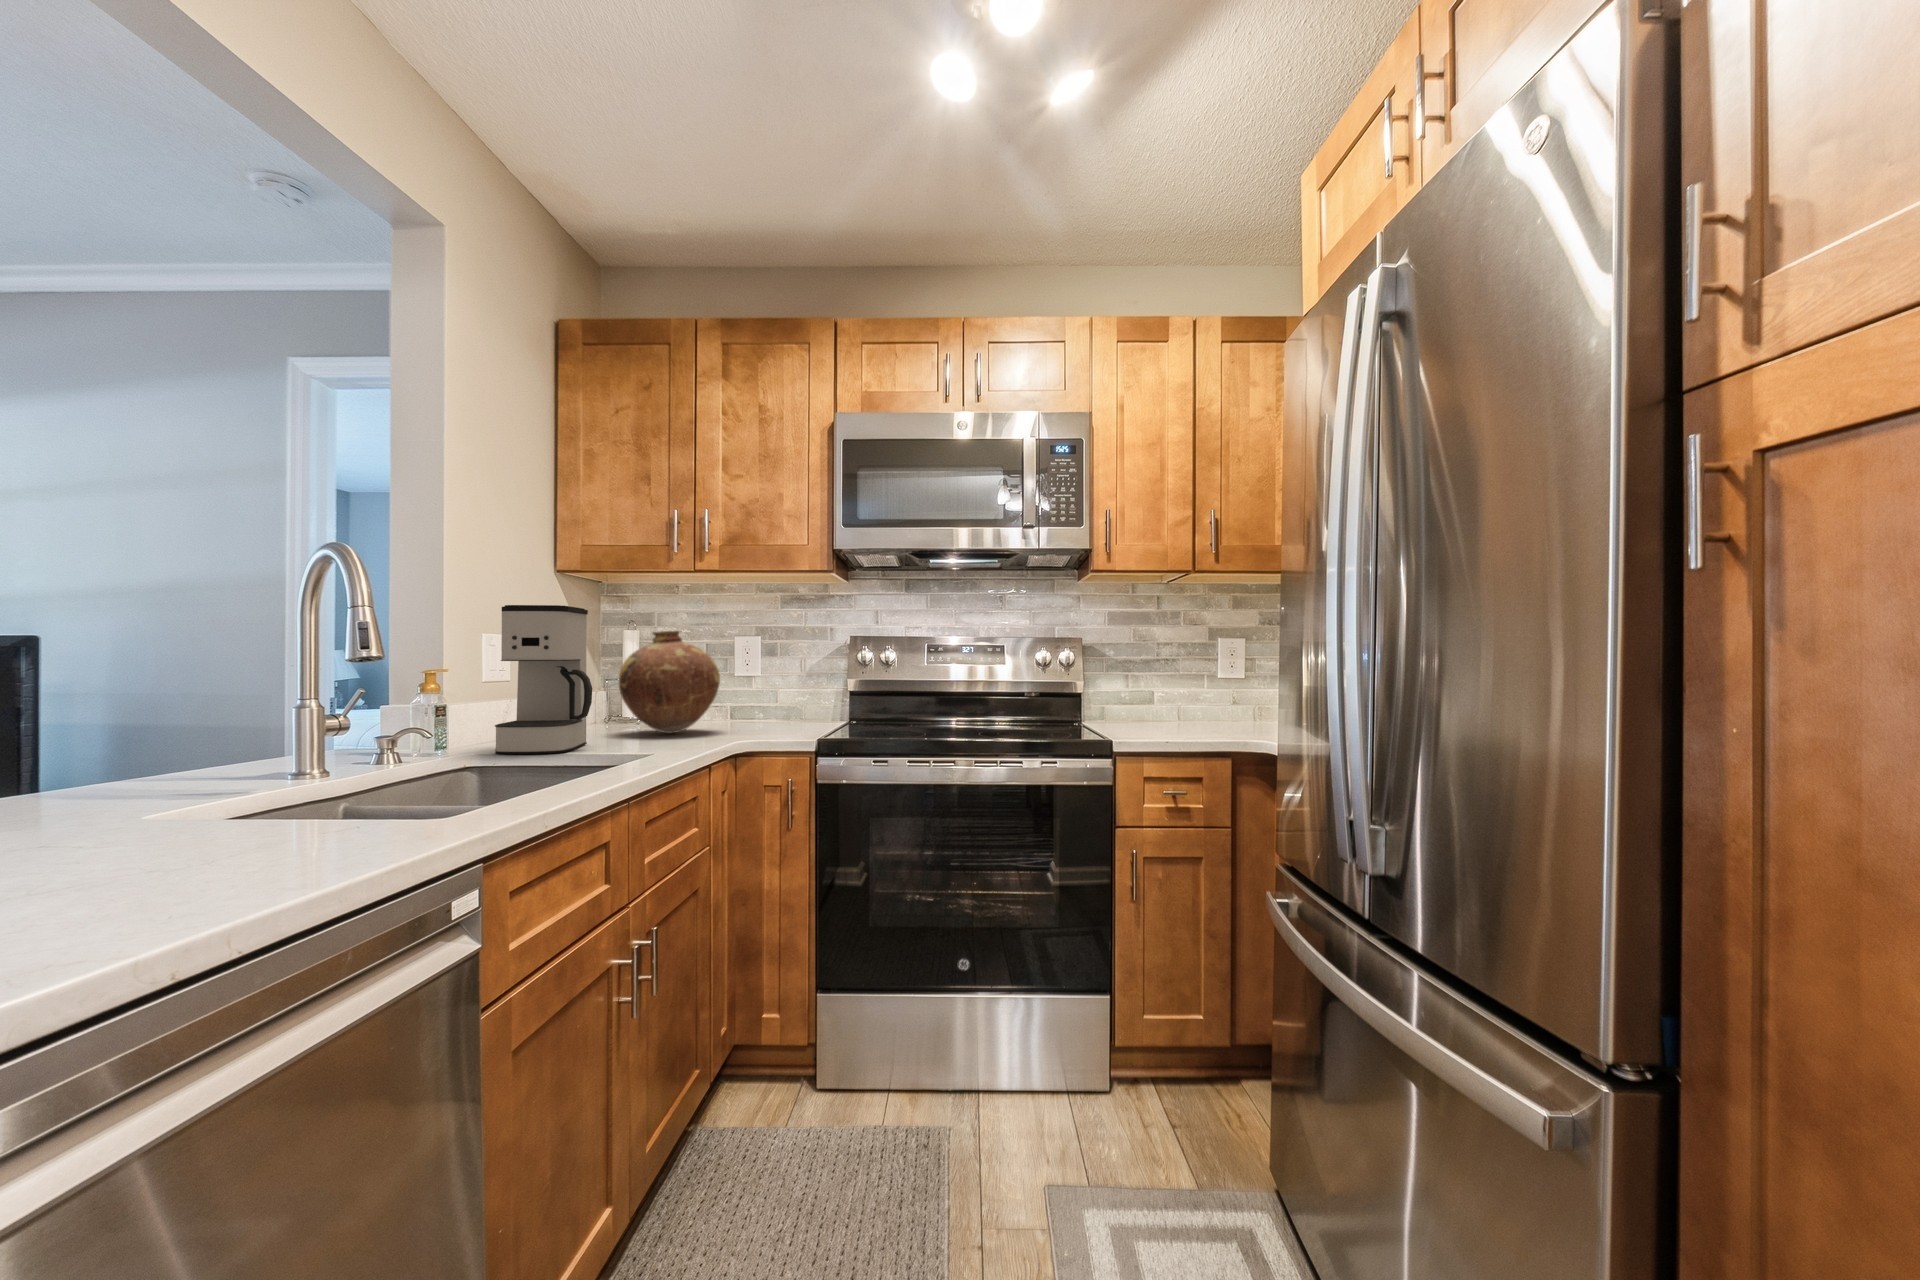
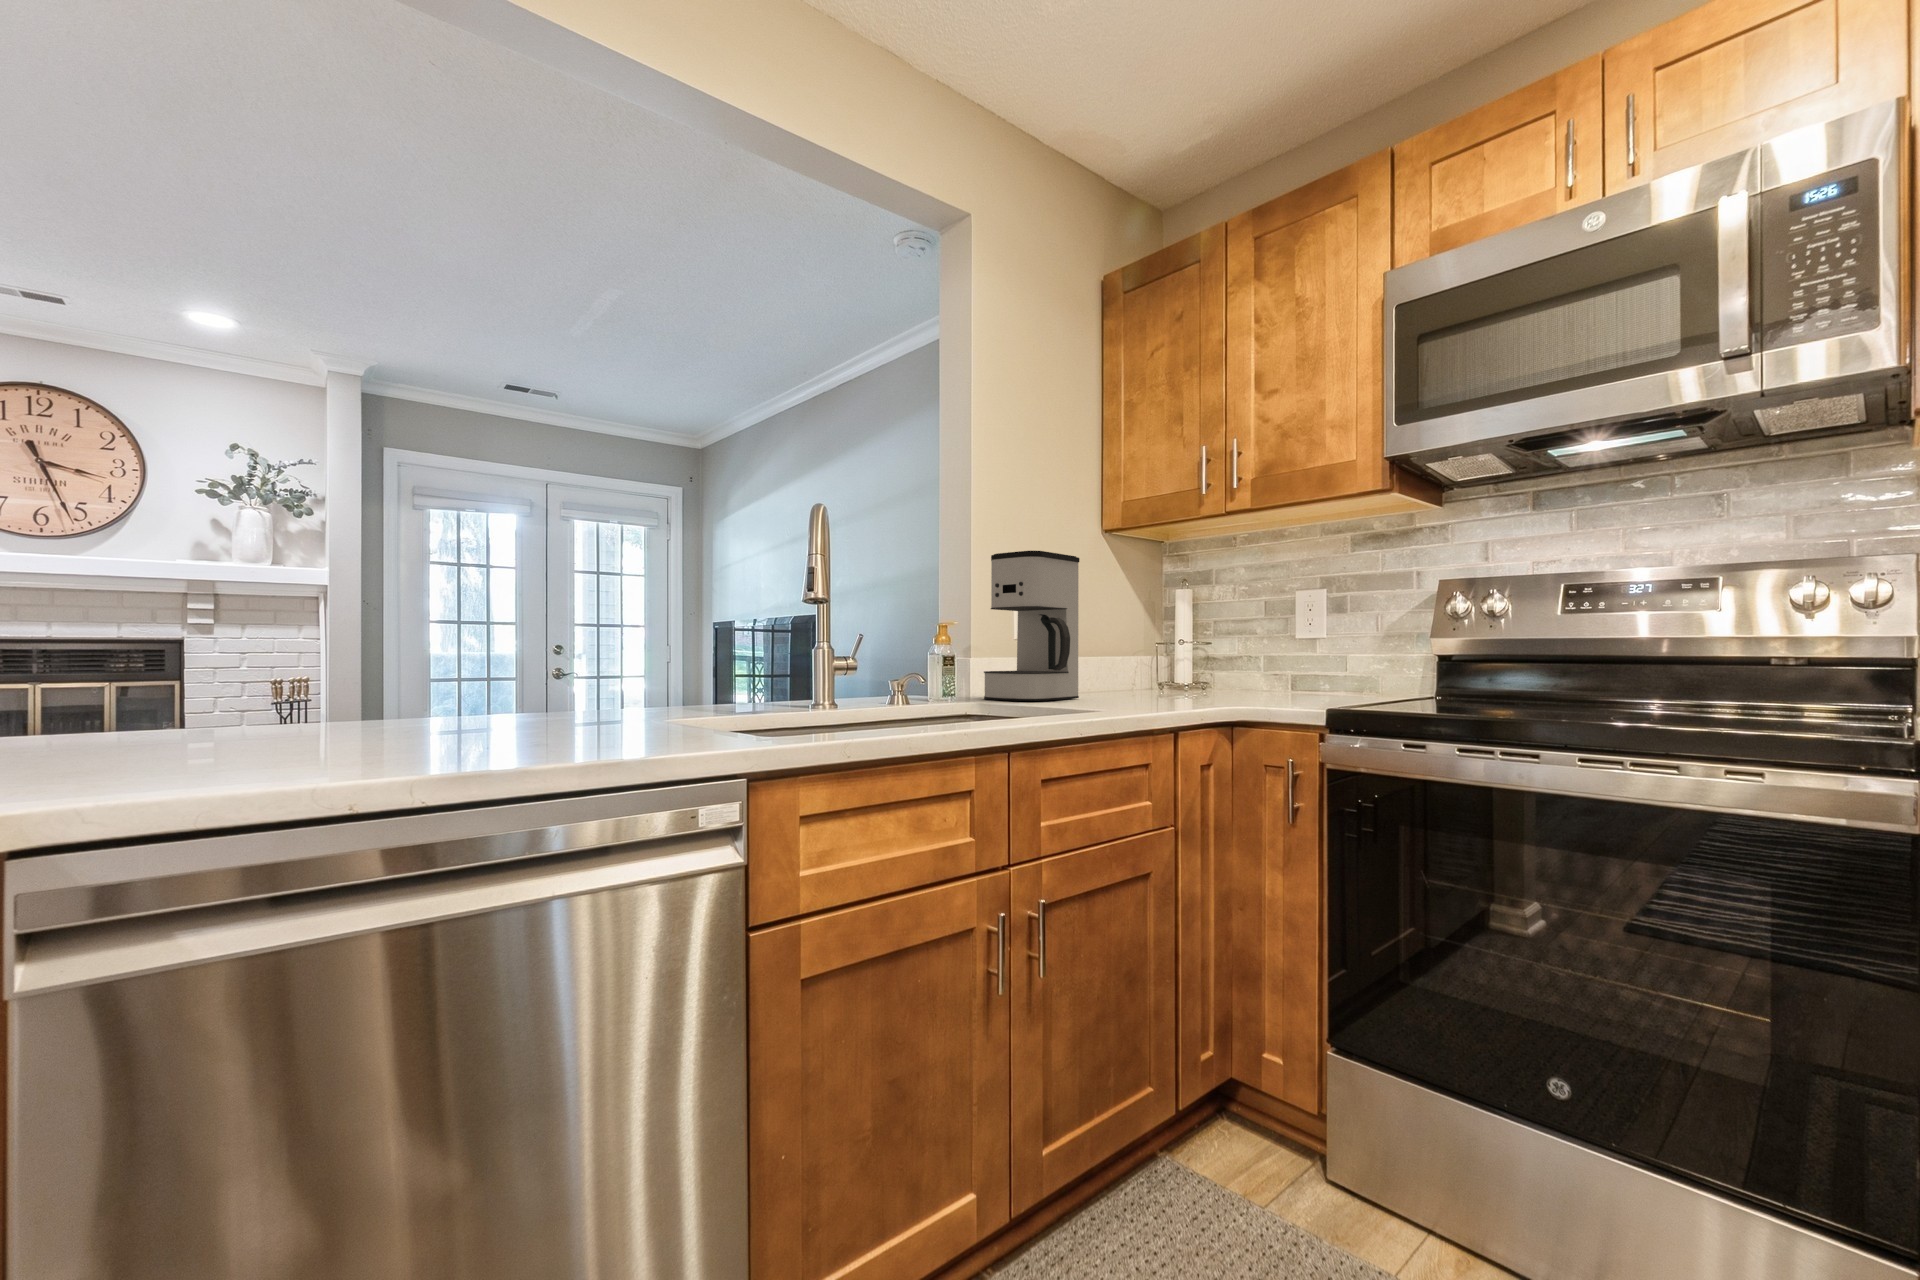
vase: present [619,631,720,733] -> none [1131,580,1244,697]

